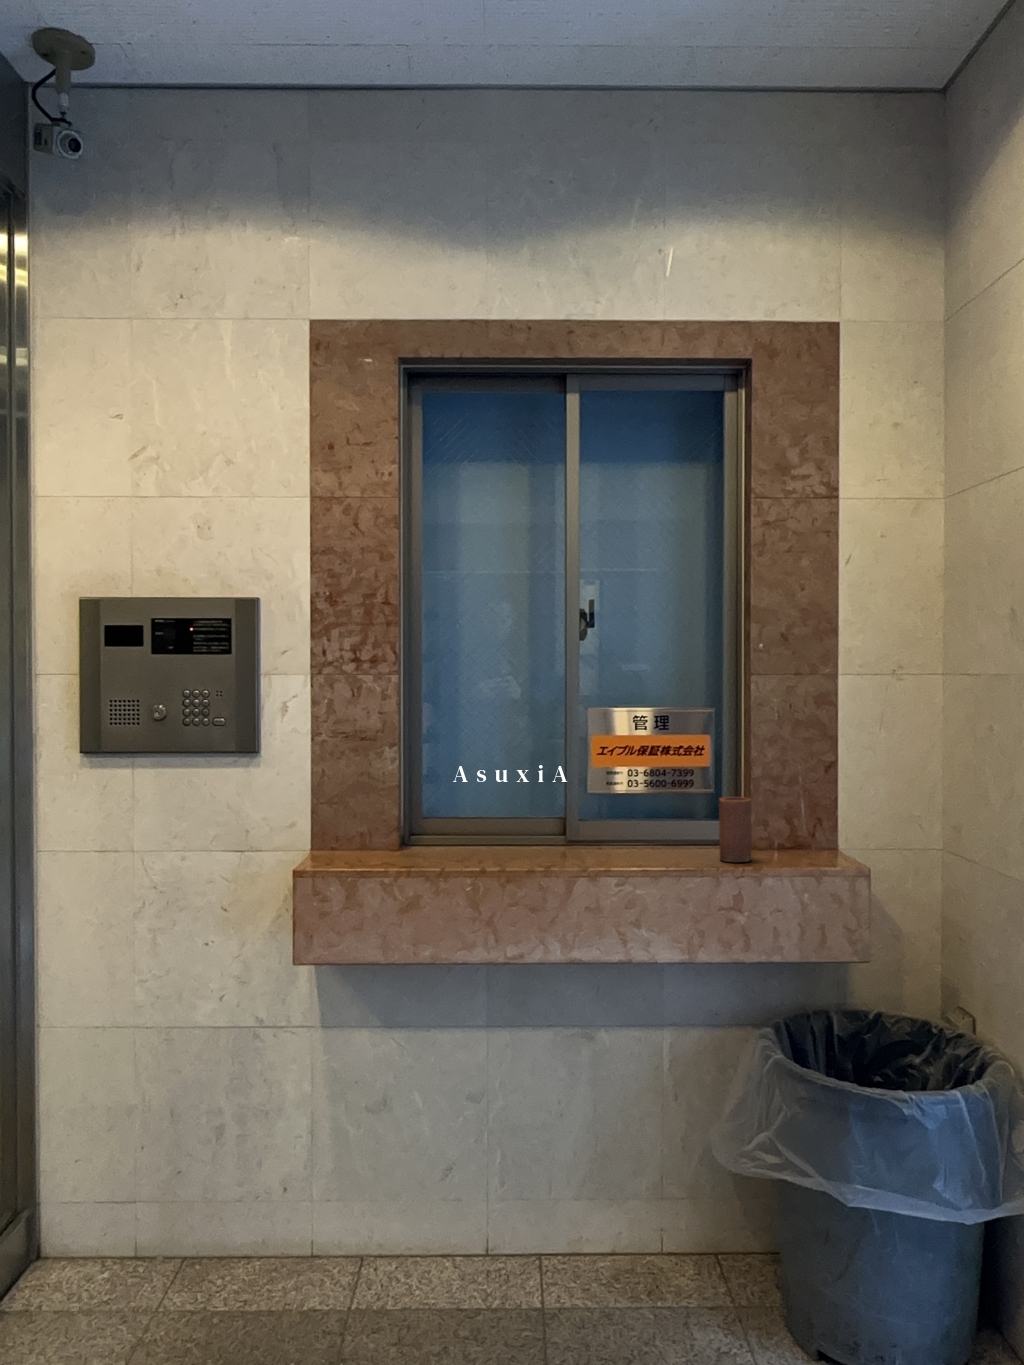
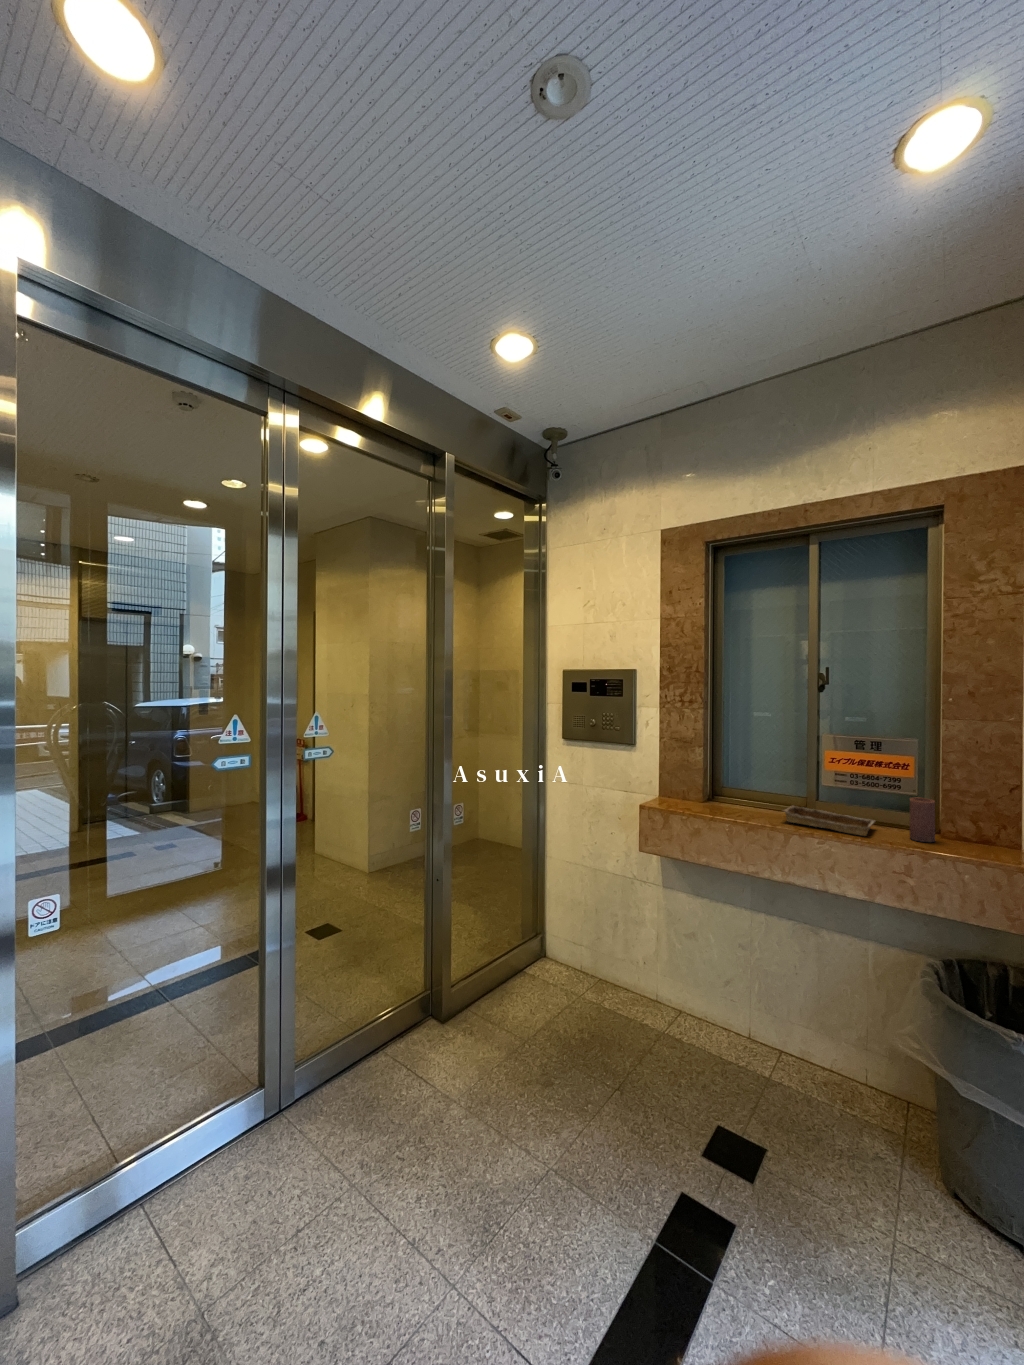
tray: none [546,837,677,867] -> present [784,806,874,836]

